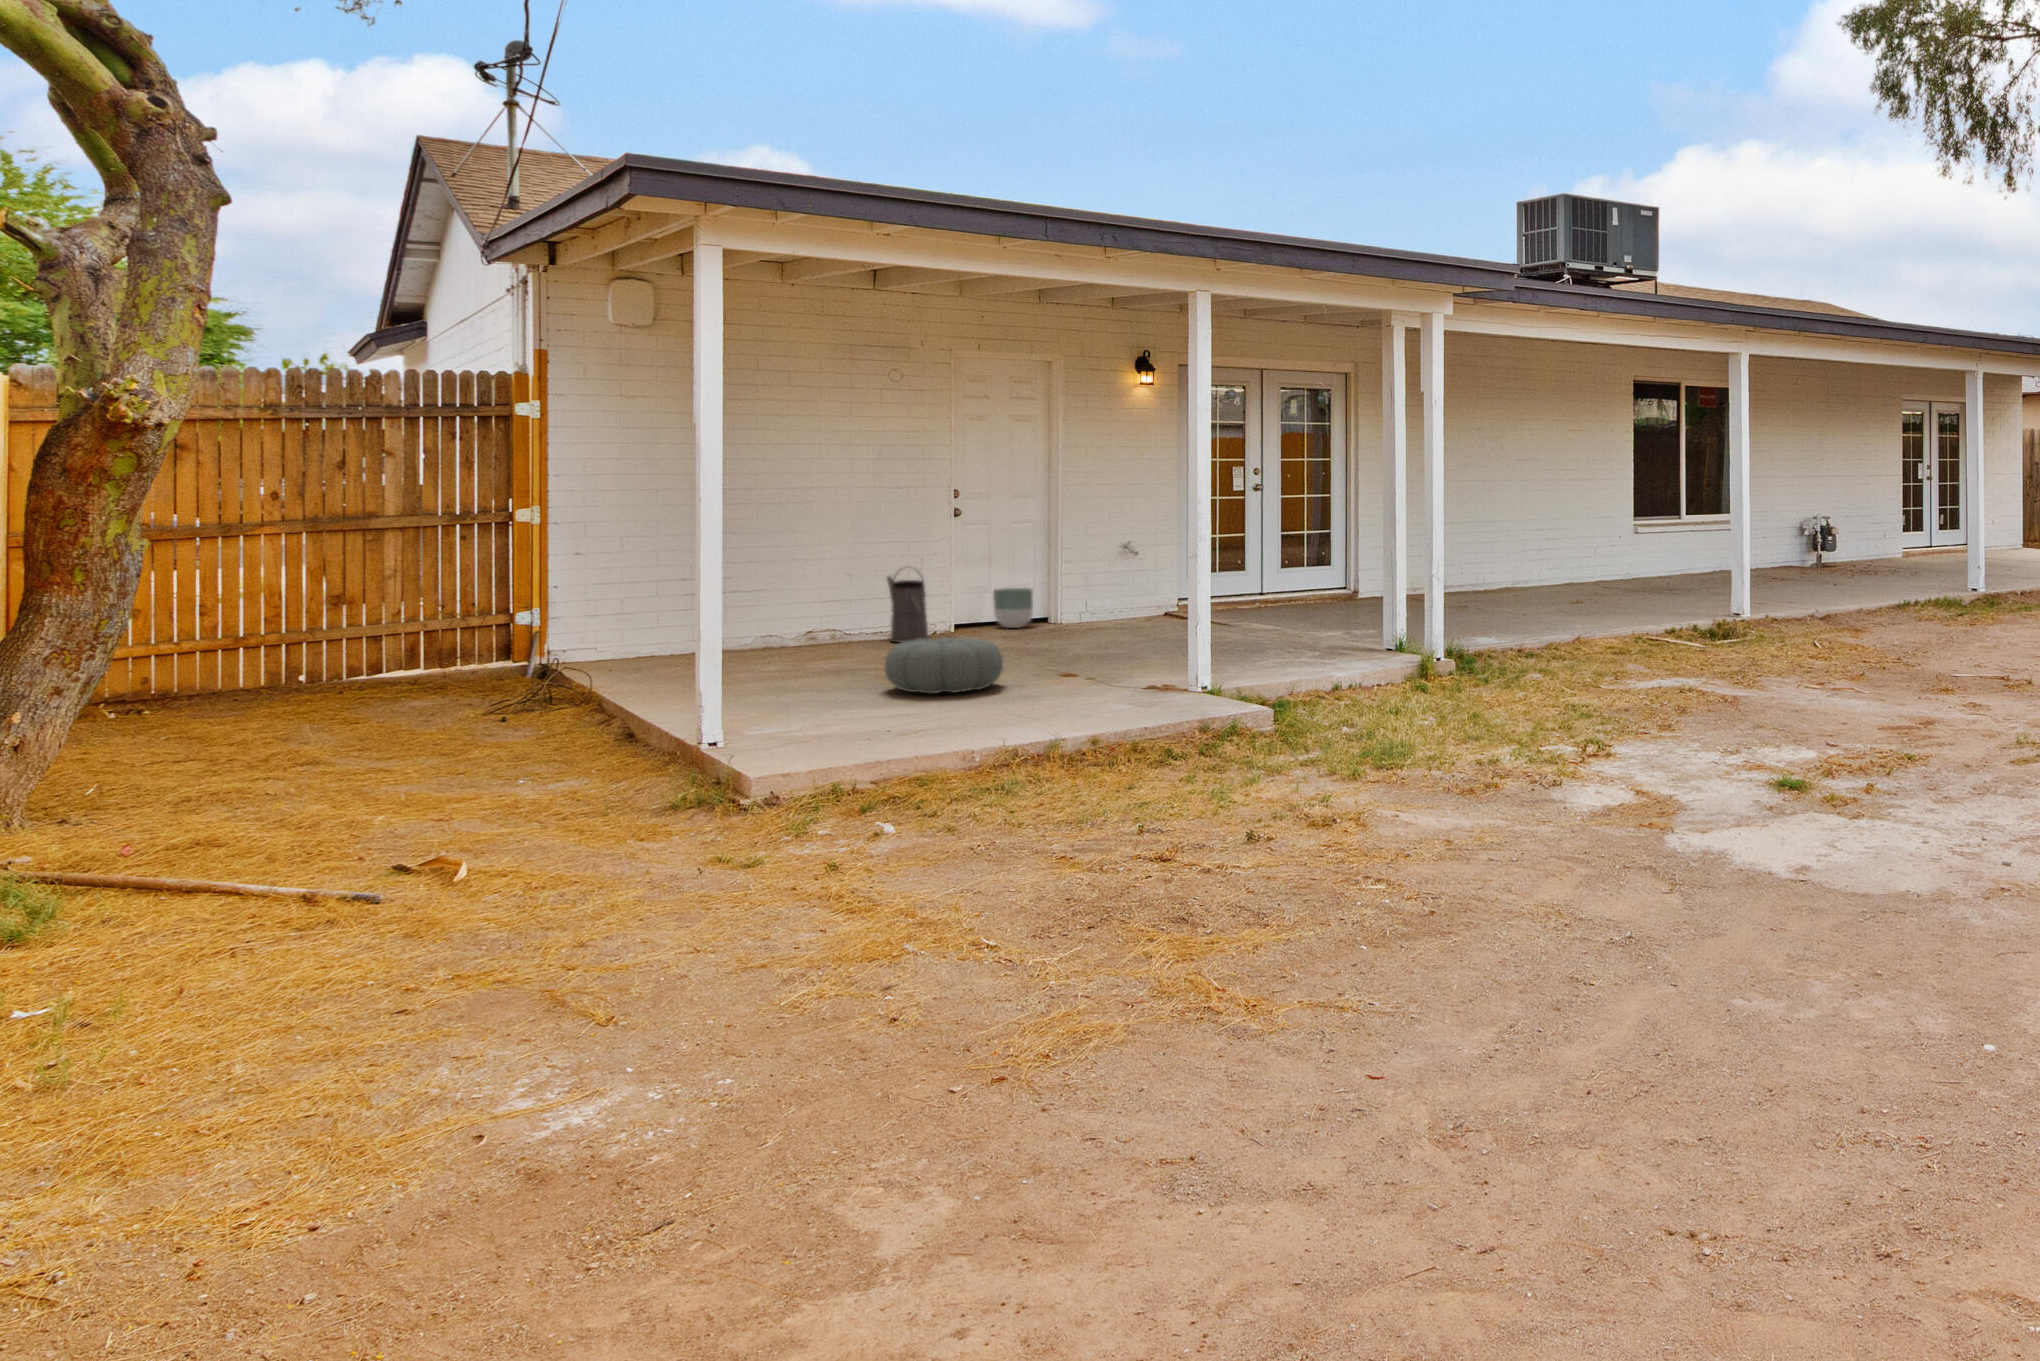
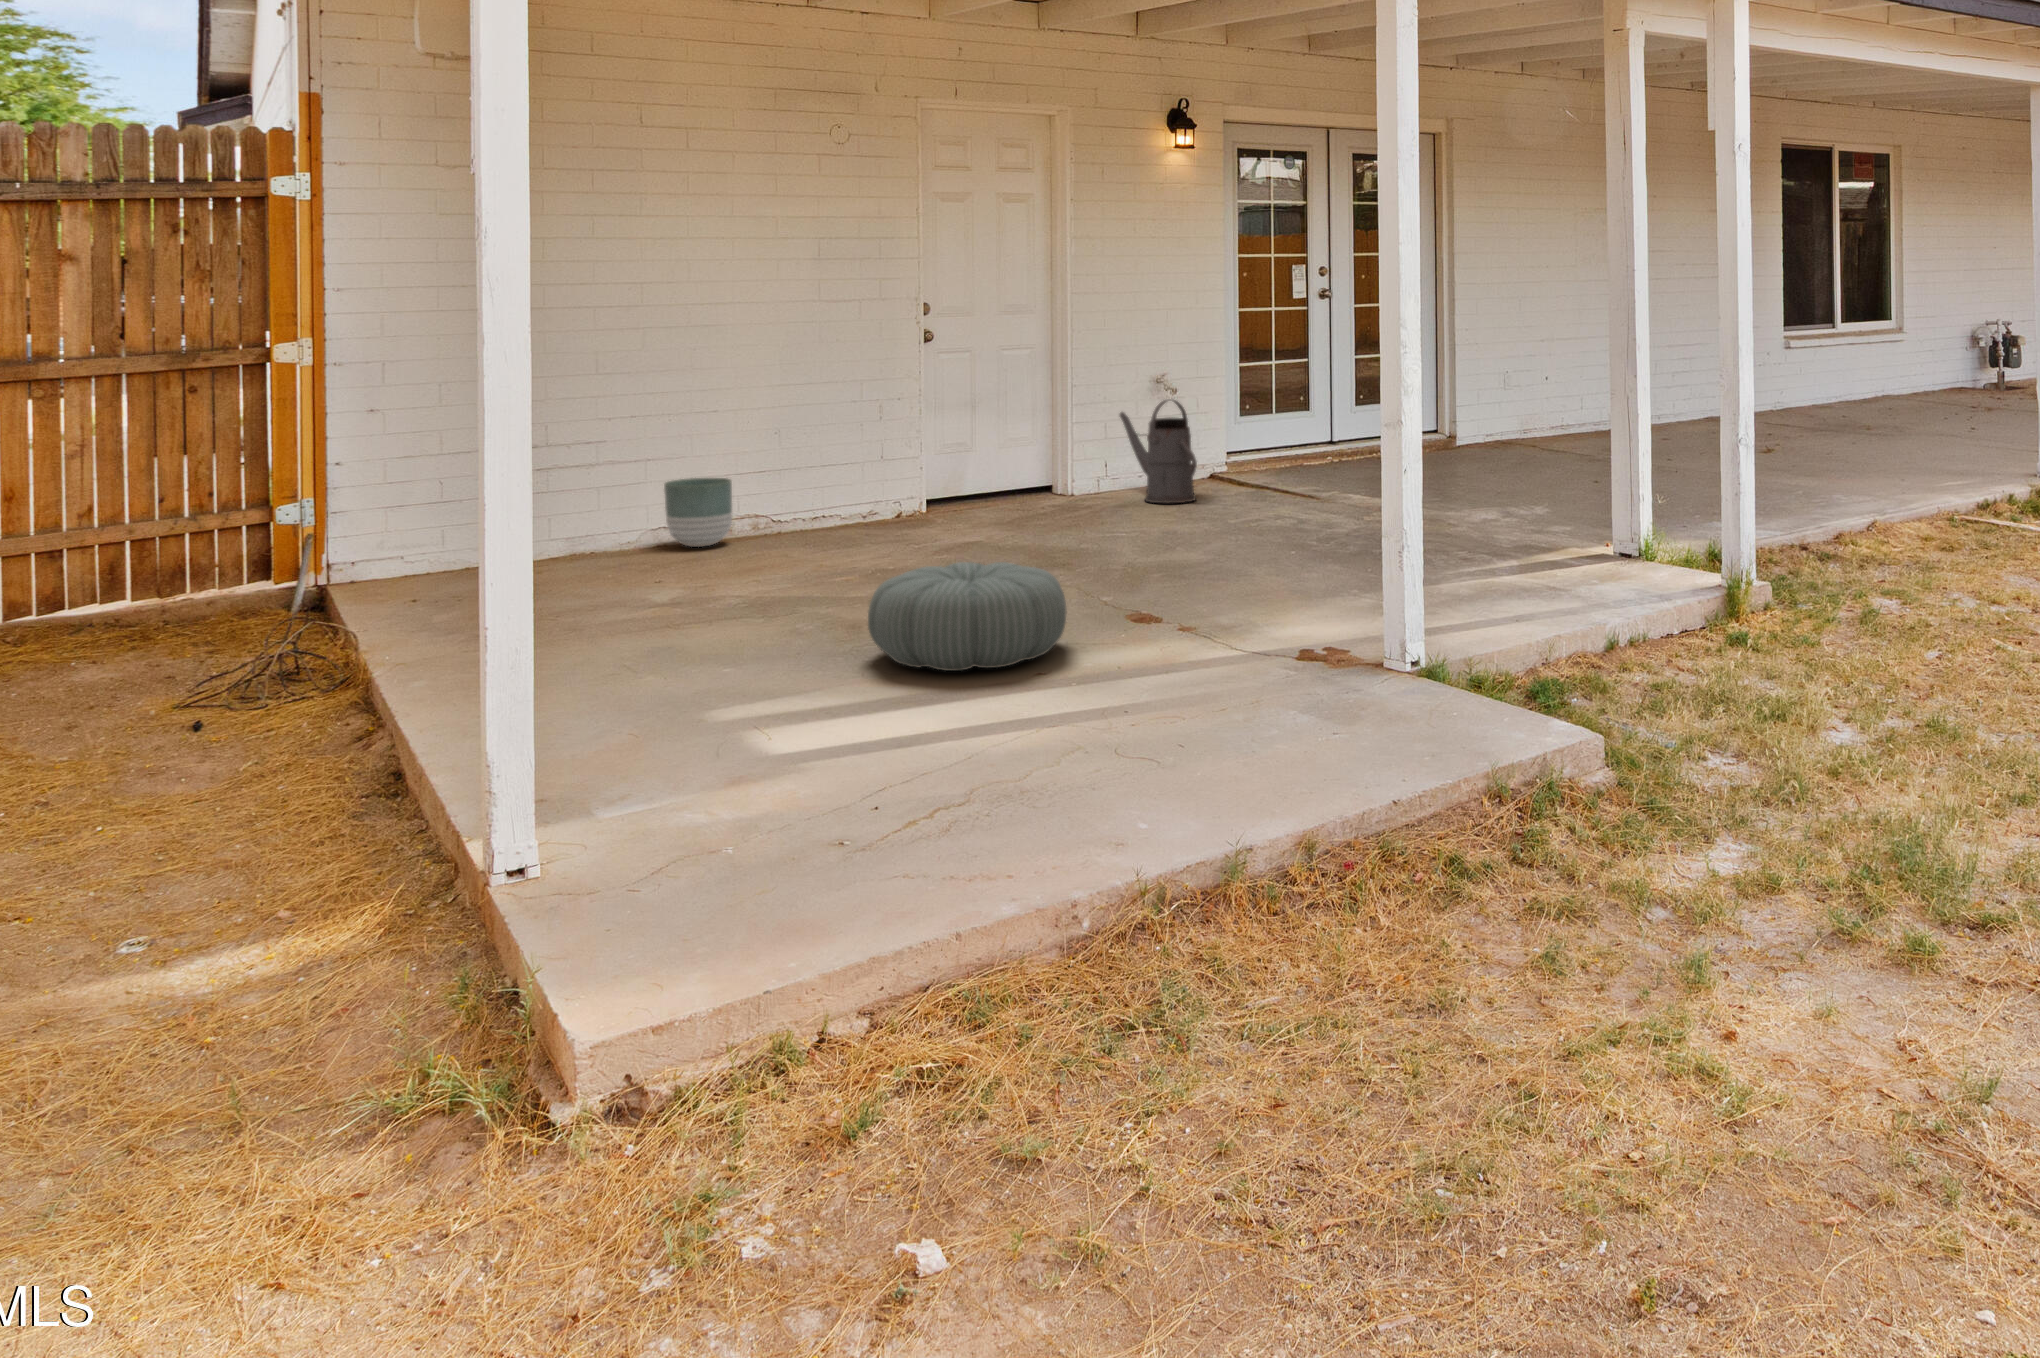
watering can: present [887,567,930,642] -> present [1120,400,1197,503]
planter: present [993,588,1033,628] -> present [664,478,732,547]

